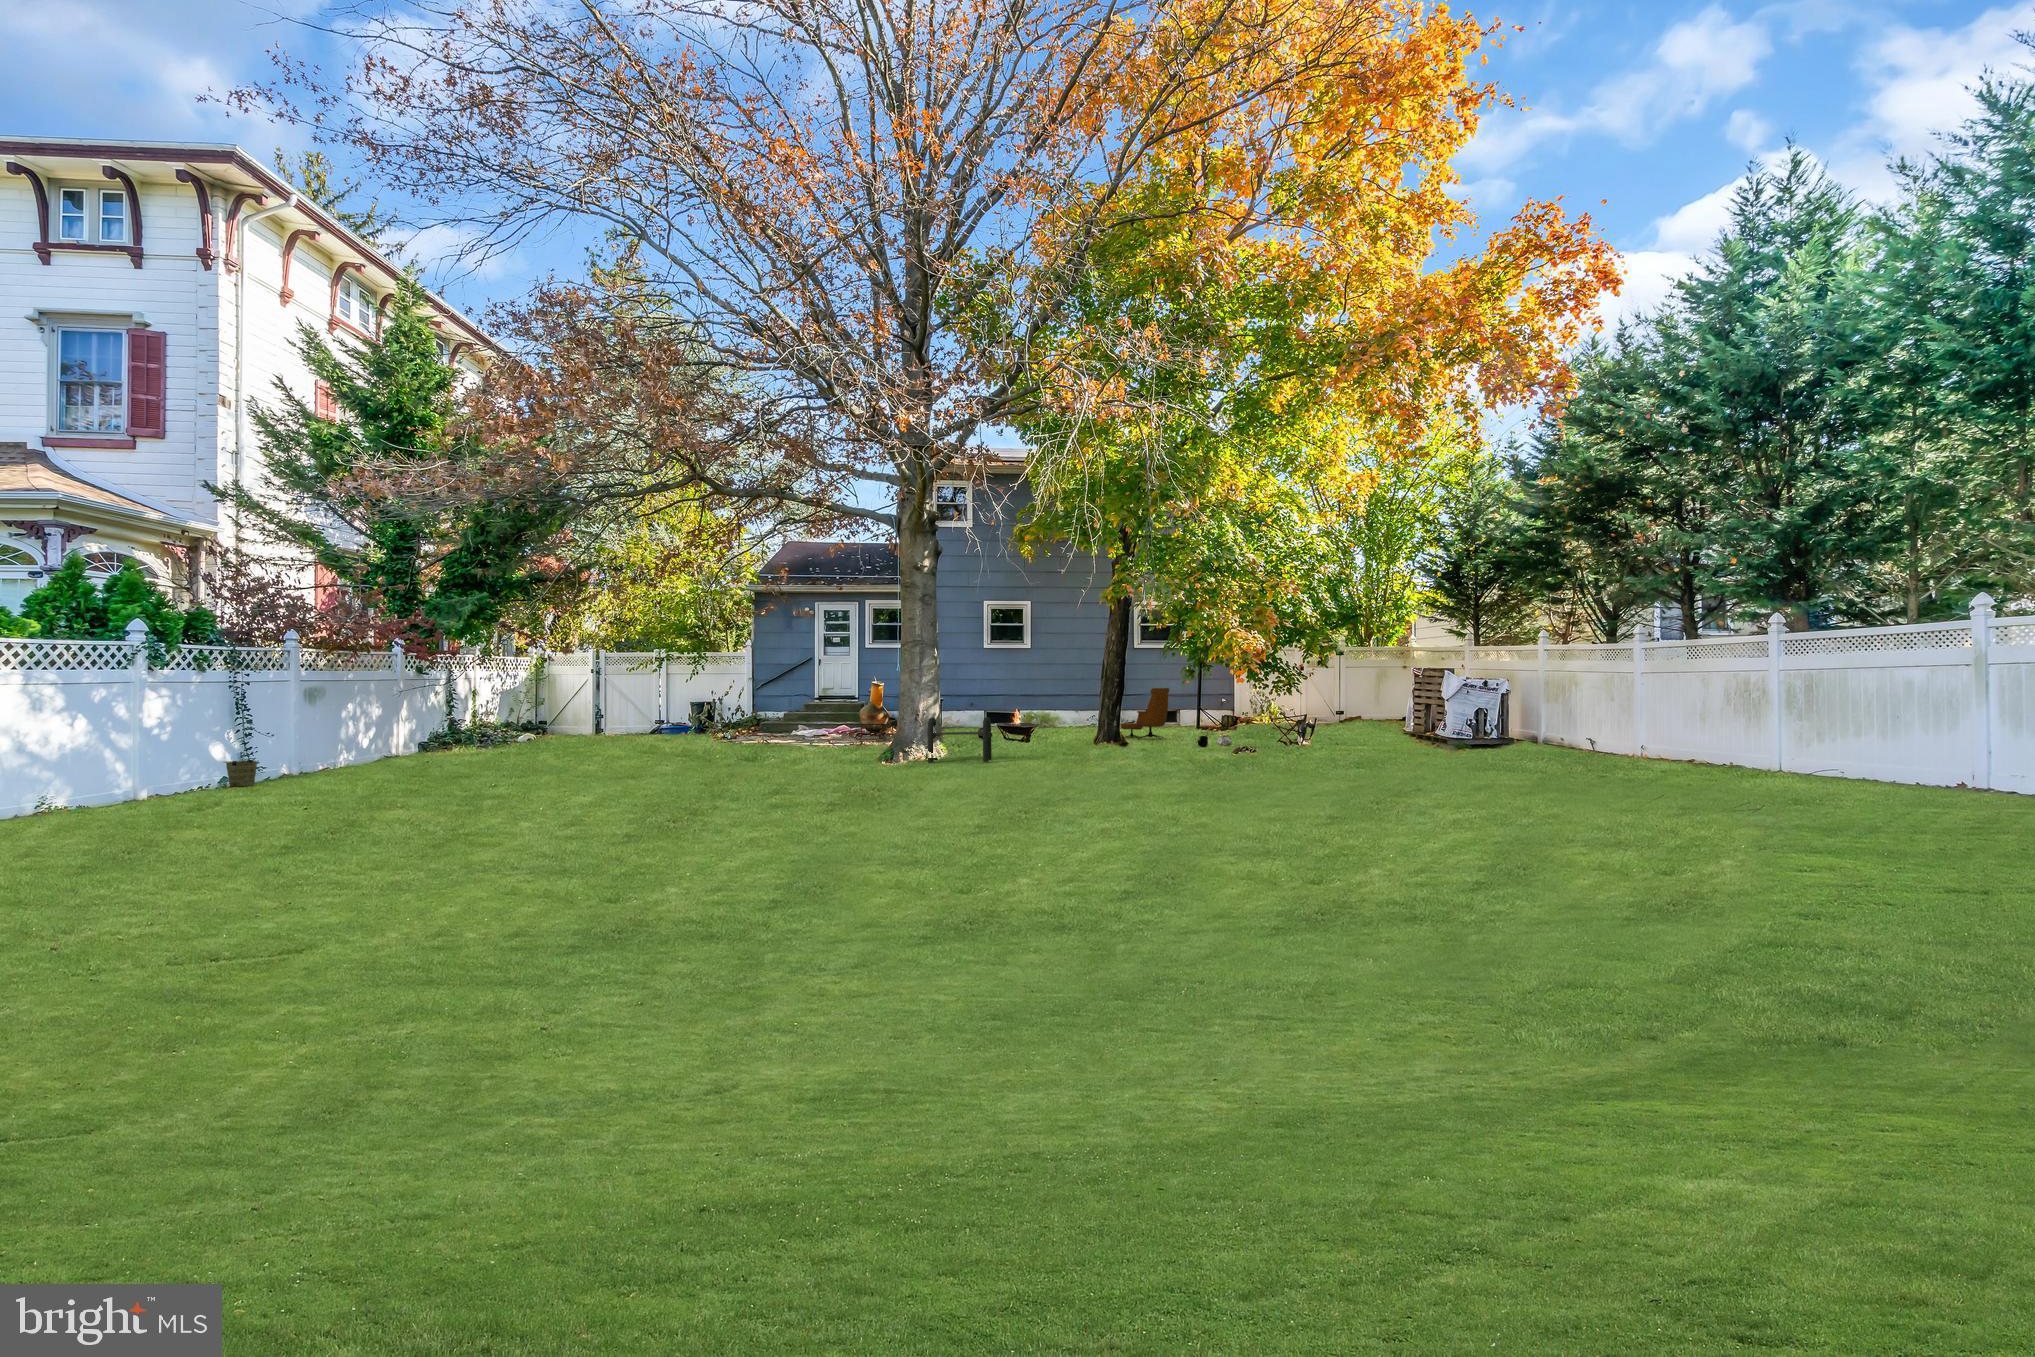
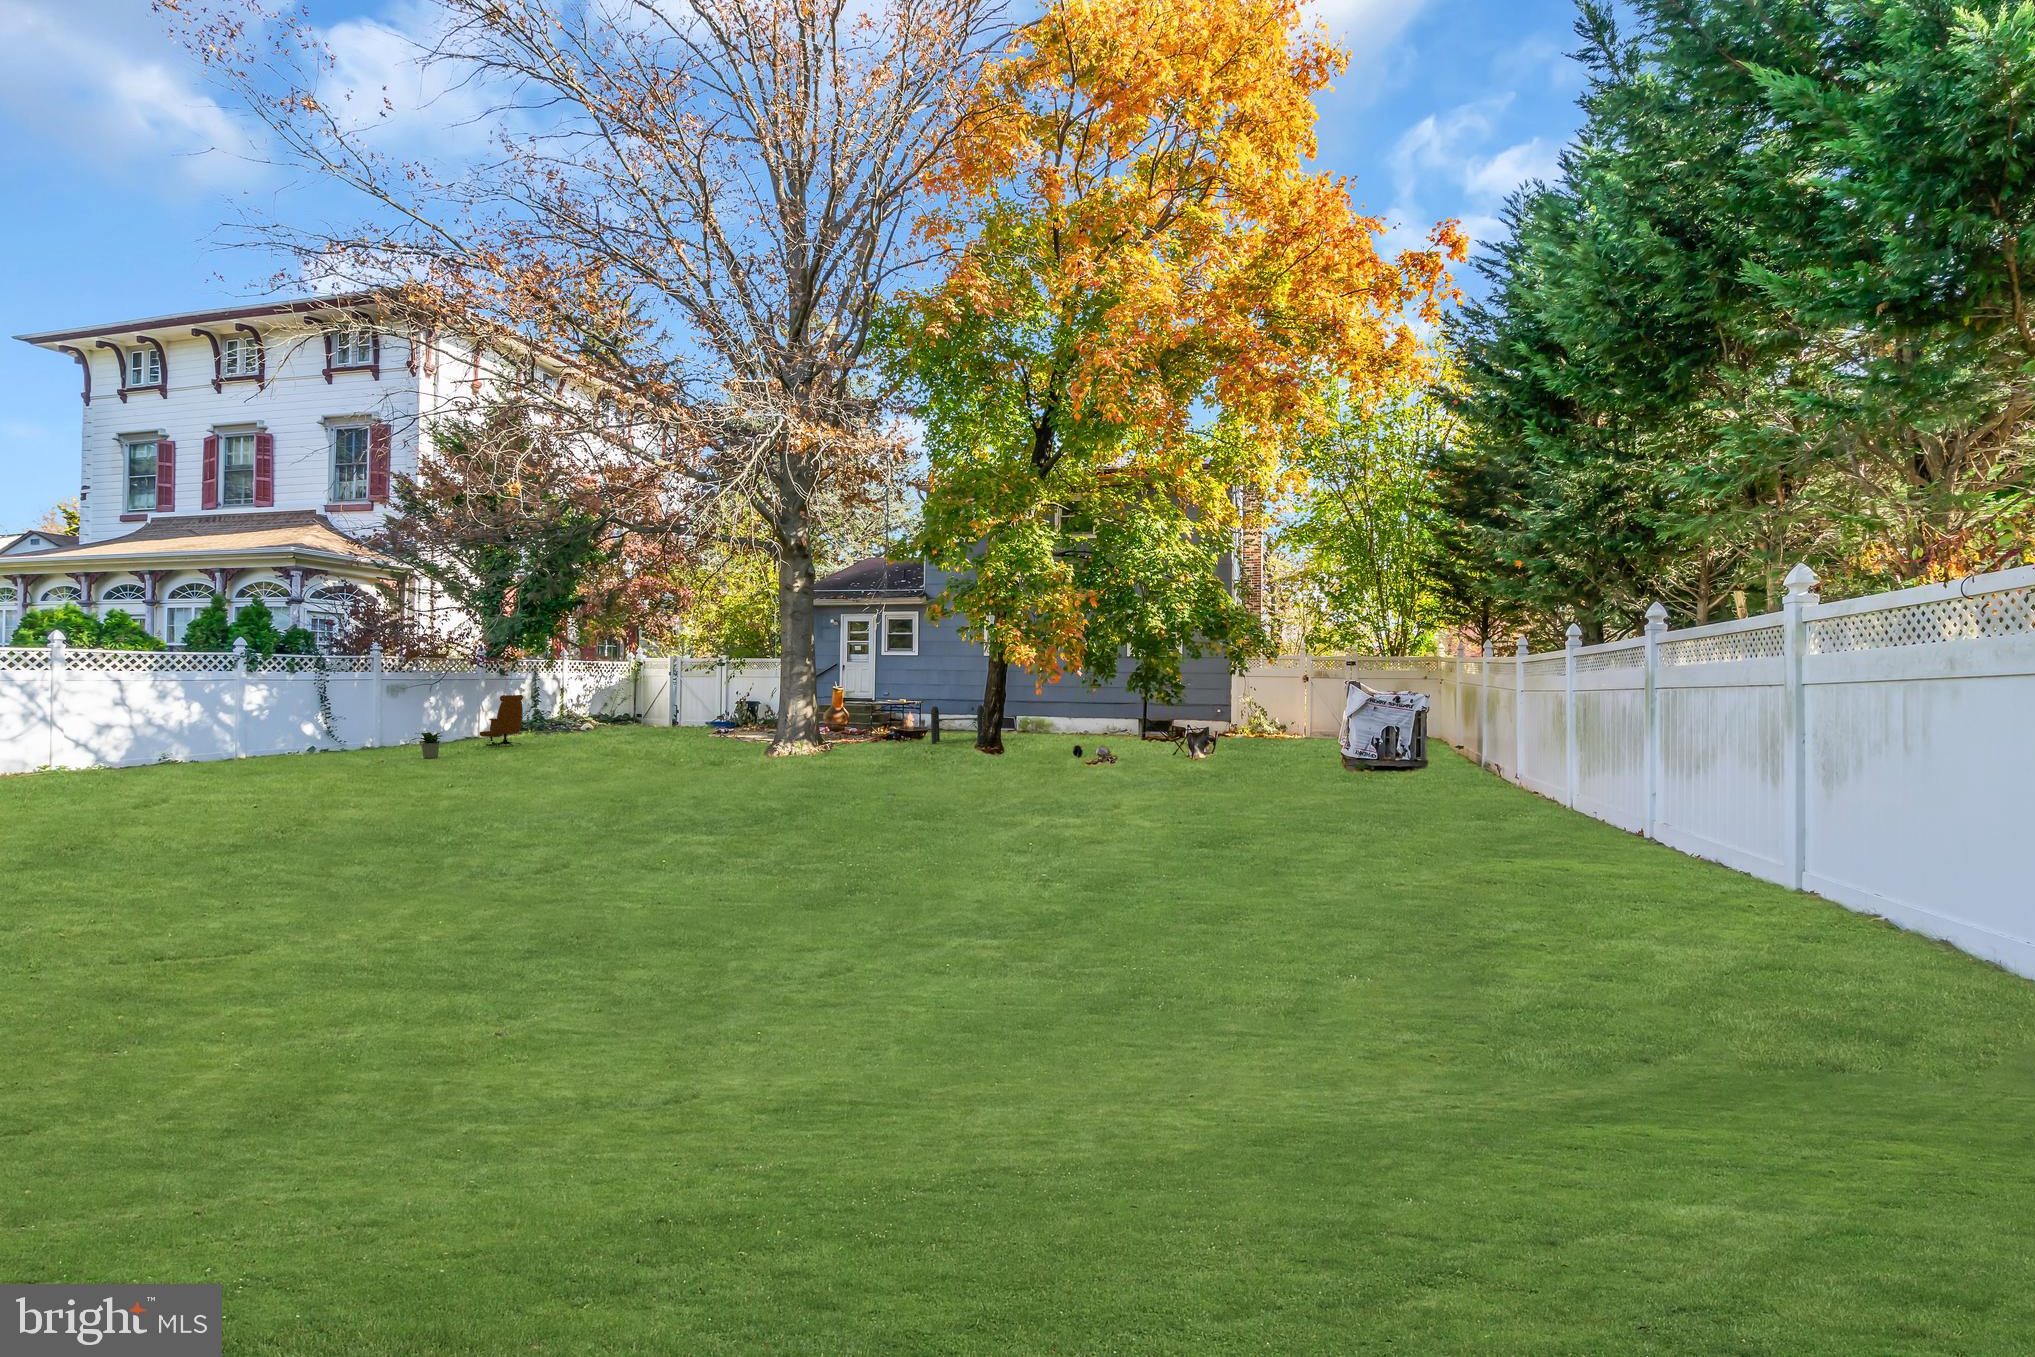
lounge chair: present [1121,688,1169,739] -> present [479,695,523,747]
potted plant: none [311,740,354,771] -> present [412,732,442,758]
bucket: present [223,760,257,787] -> none [331,750,361,773]

